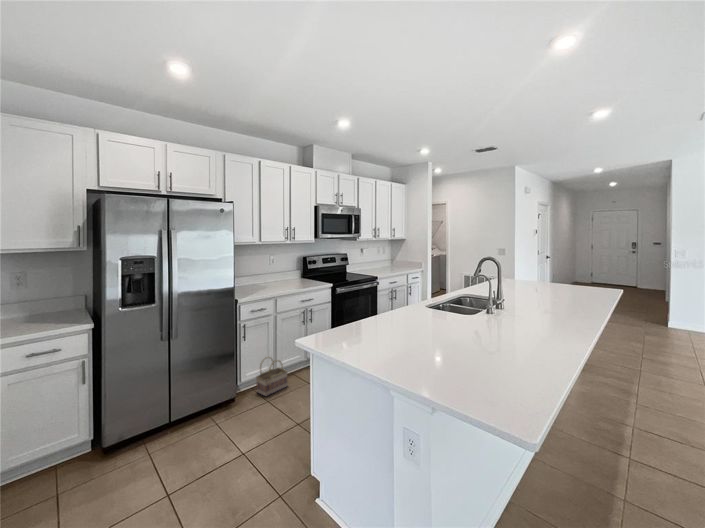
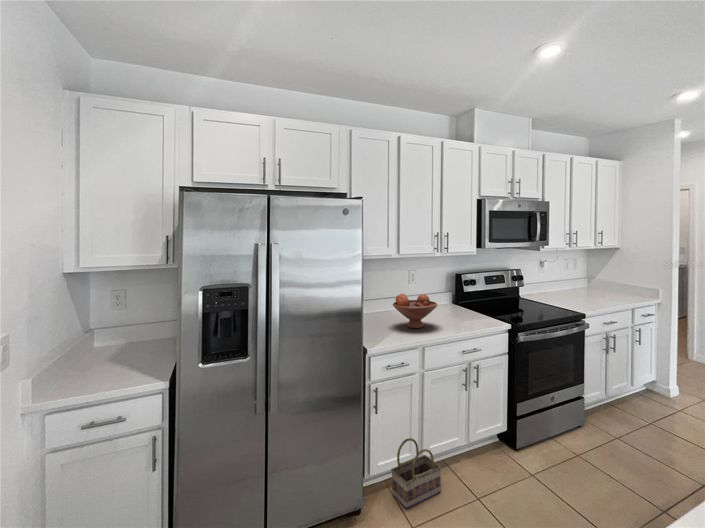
fruit bowl: none [257,267,287,289] -> present [393,294,438,328]

